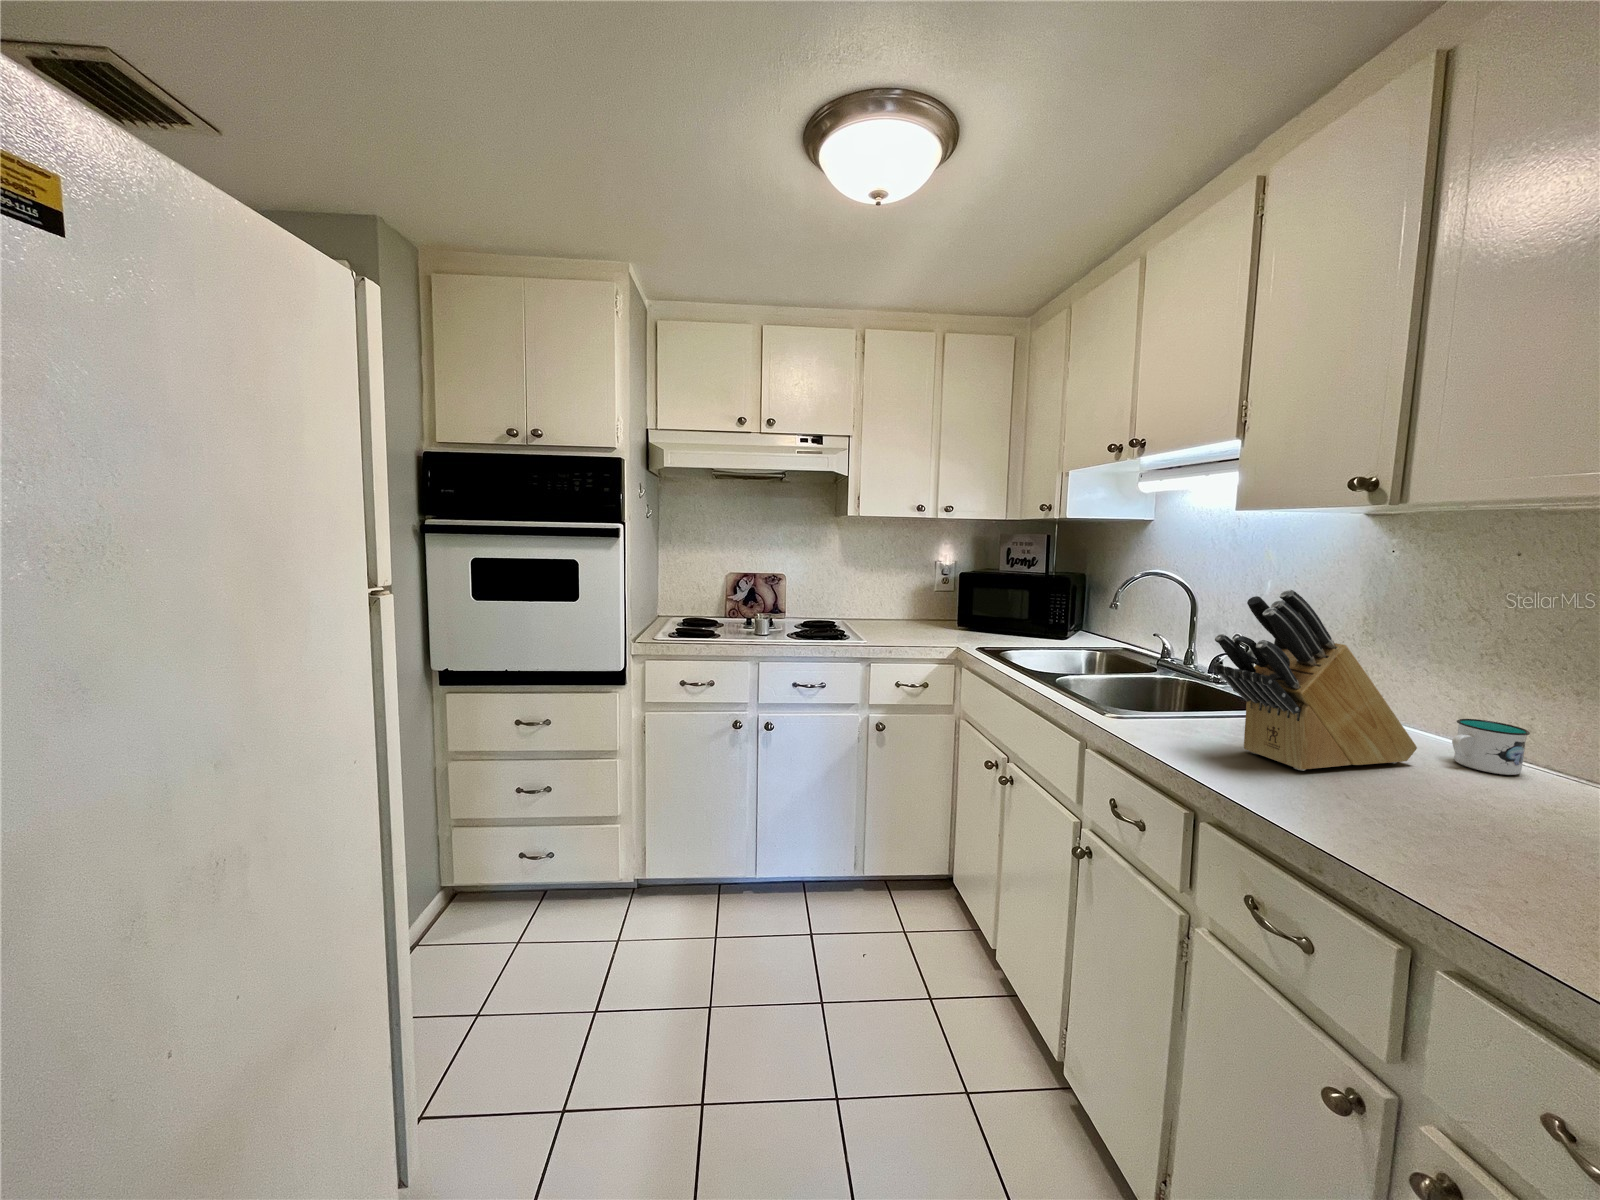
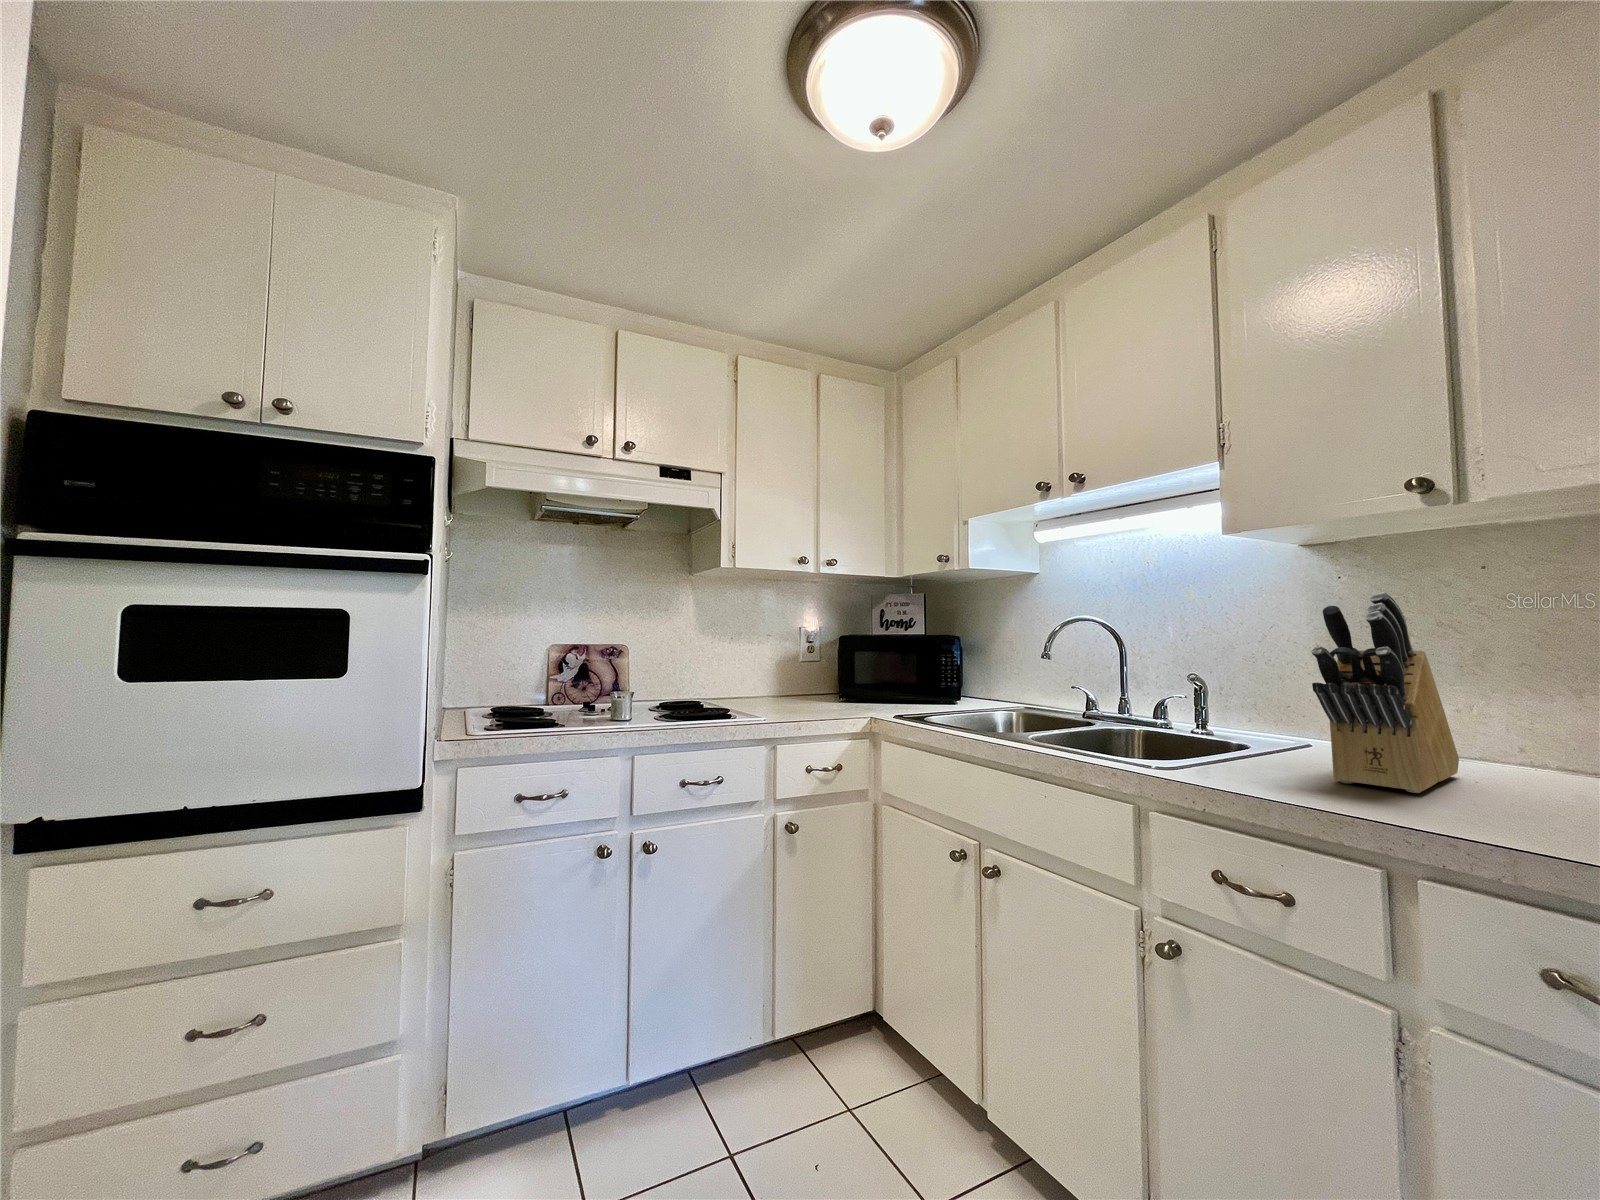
mug: present [1452,719,1530,775] -> none [1461,726,1531,776]

